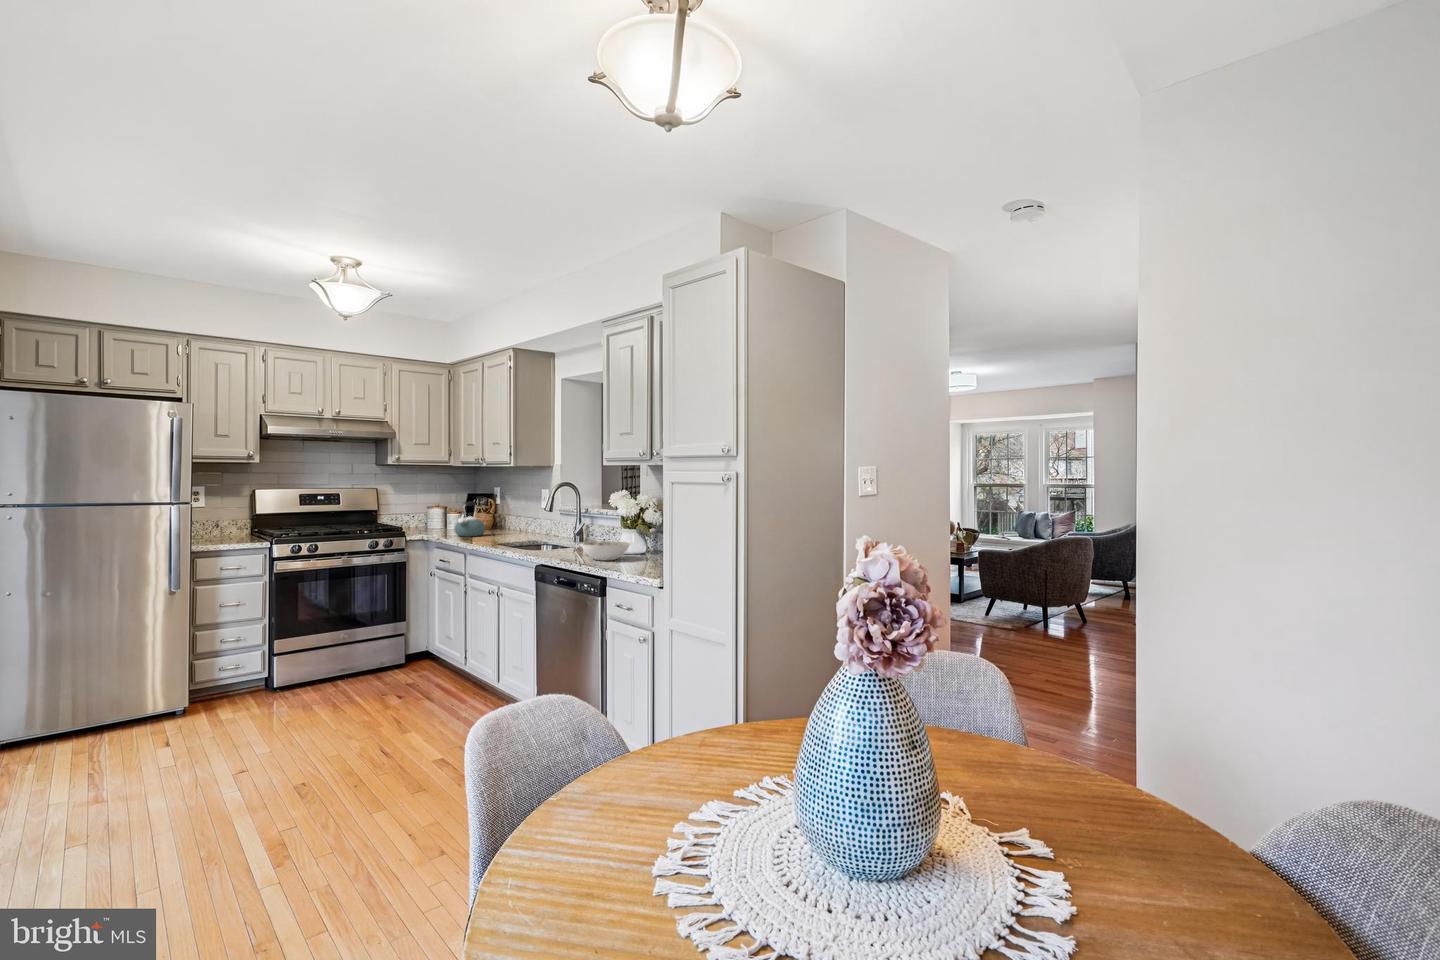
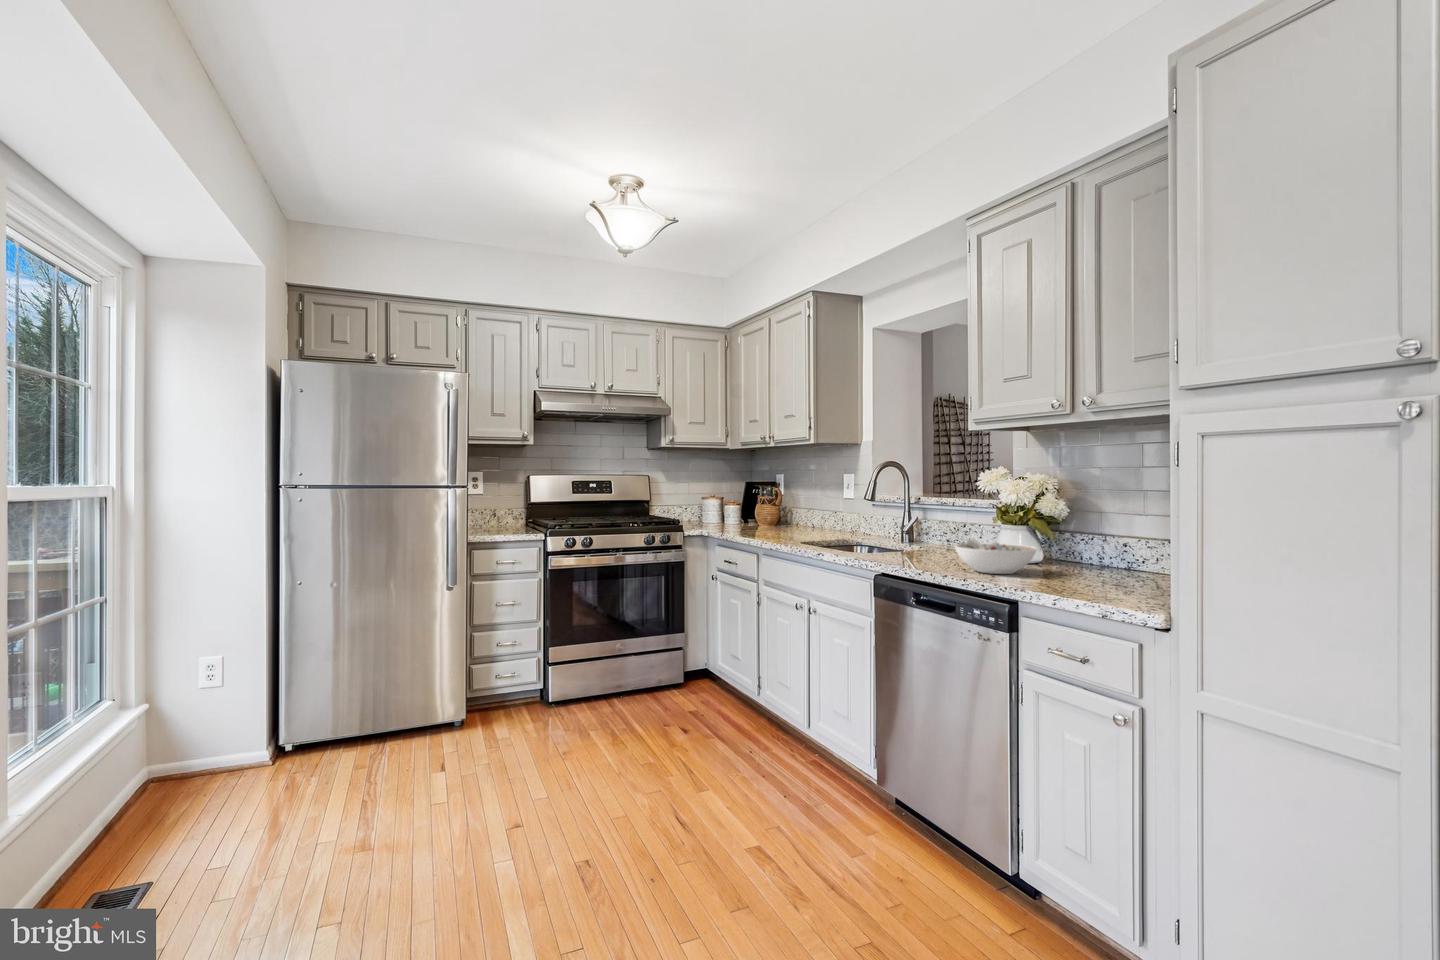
kettle: present [454,502,486,537] -> none [738,490,774,533]

